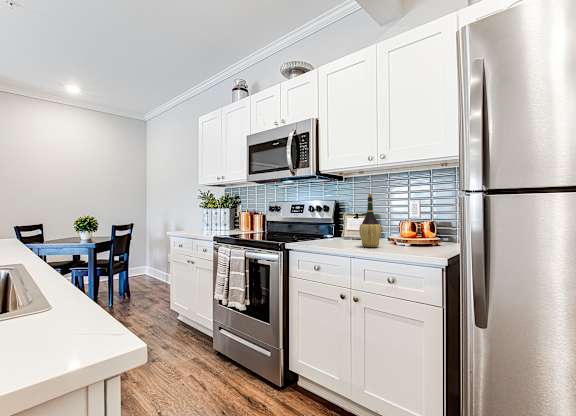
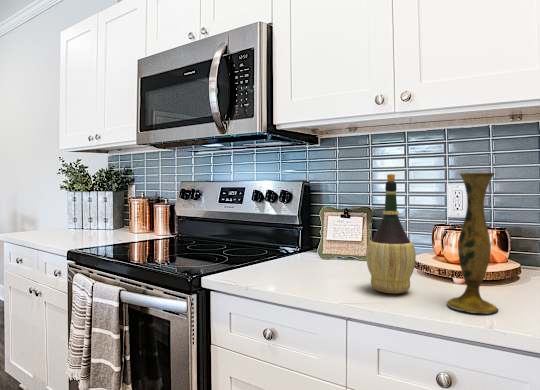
vase: none [392,192,413,251] -> present [447,173,498,313]

